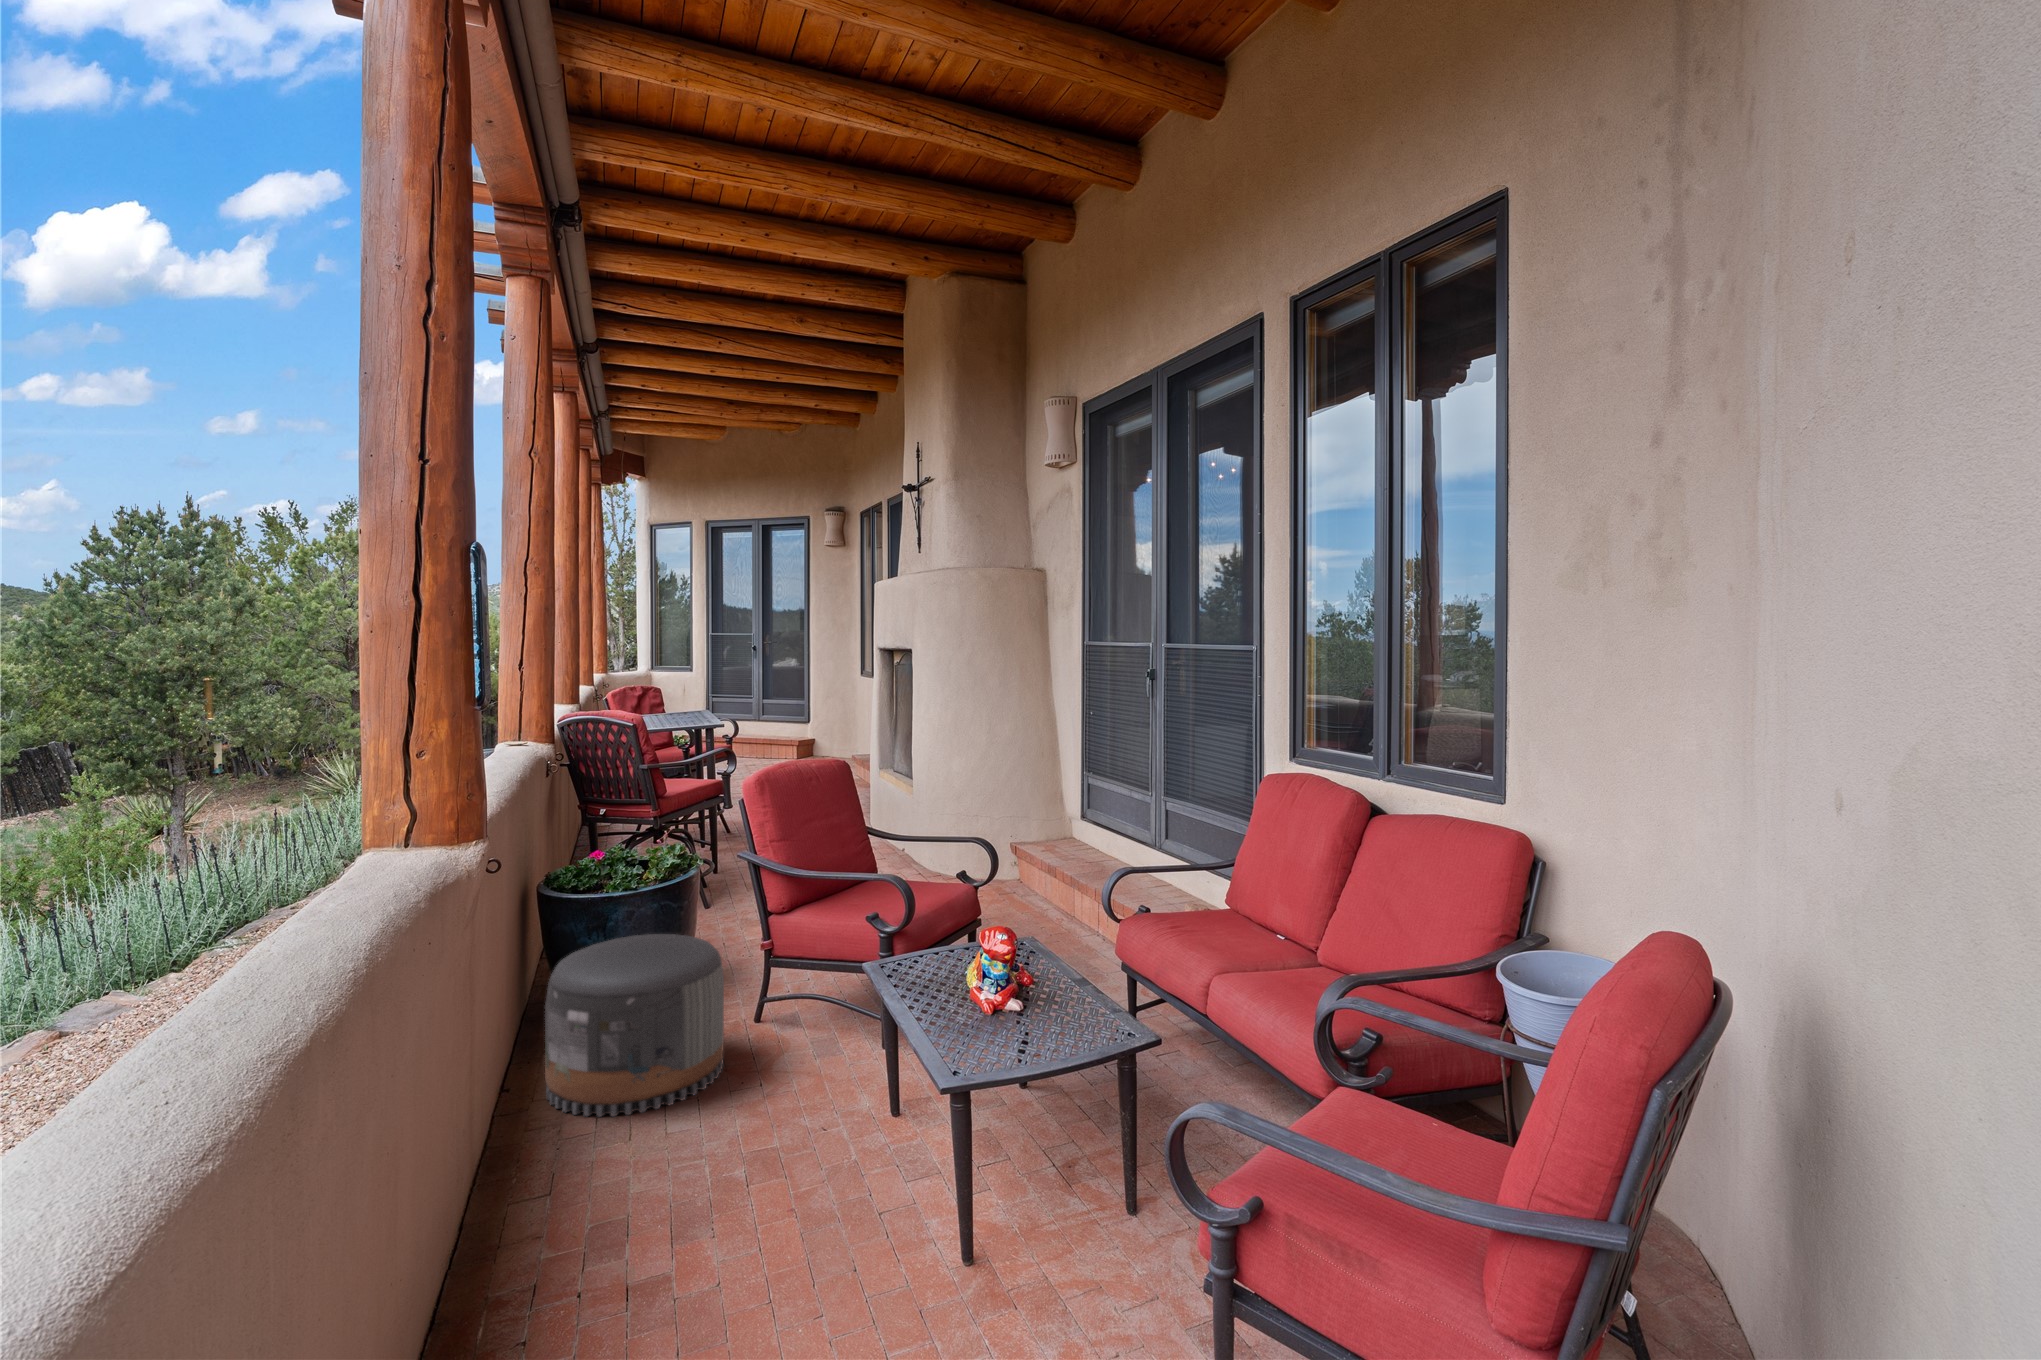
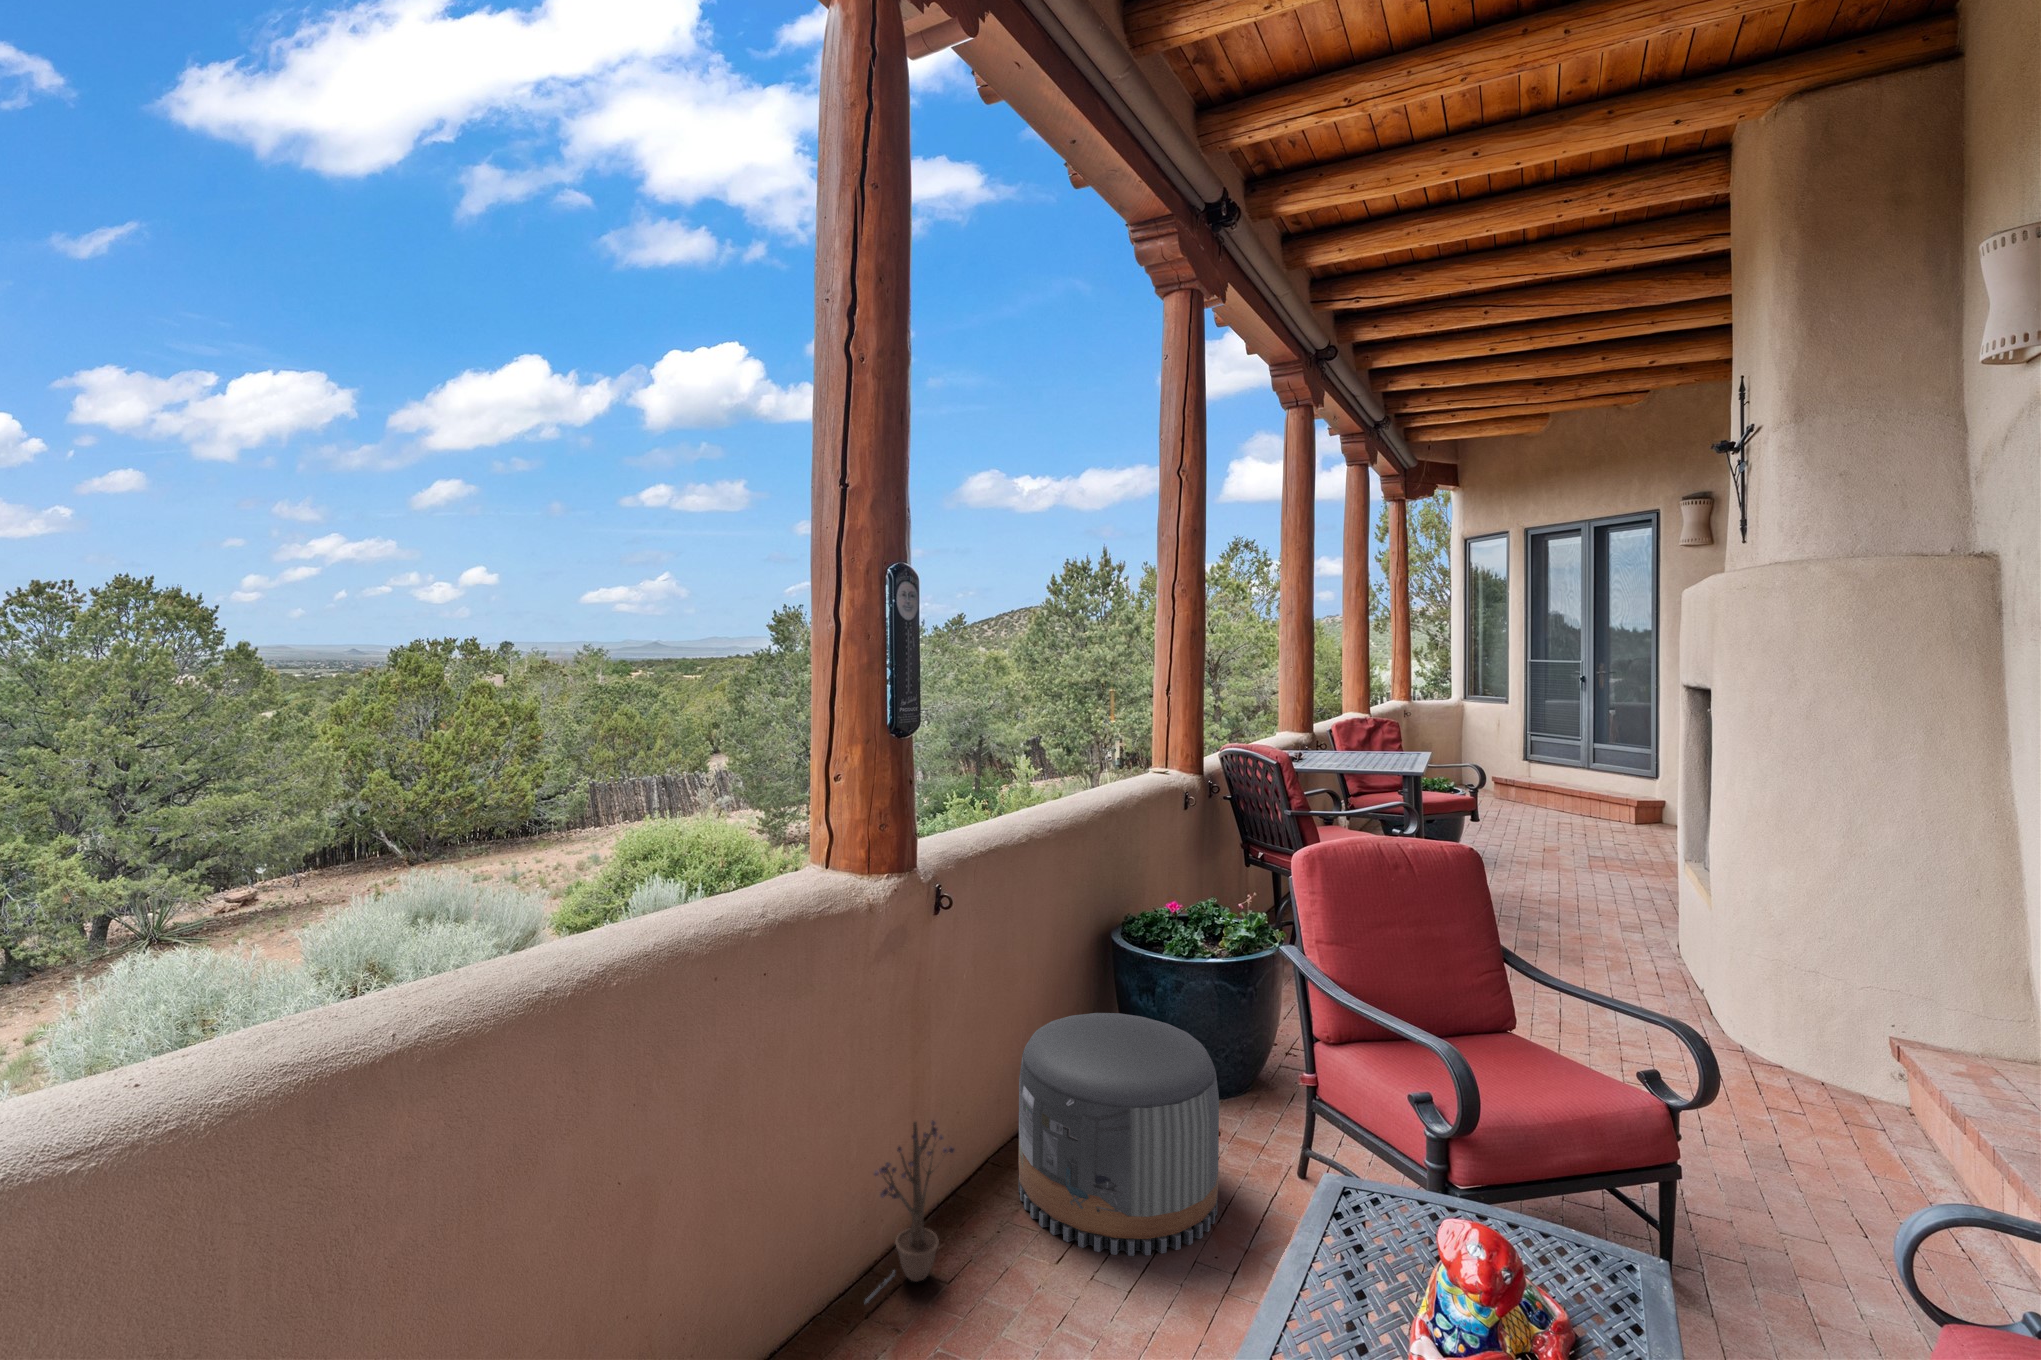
decorative plant: none [491,1045,552,1214] -> present [865,1120,955,1303]

